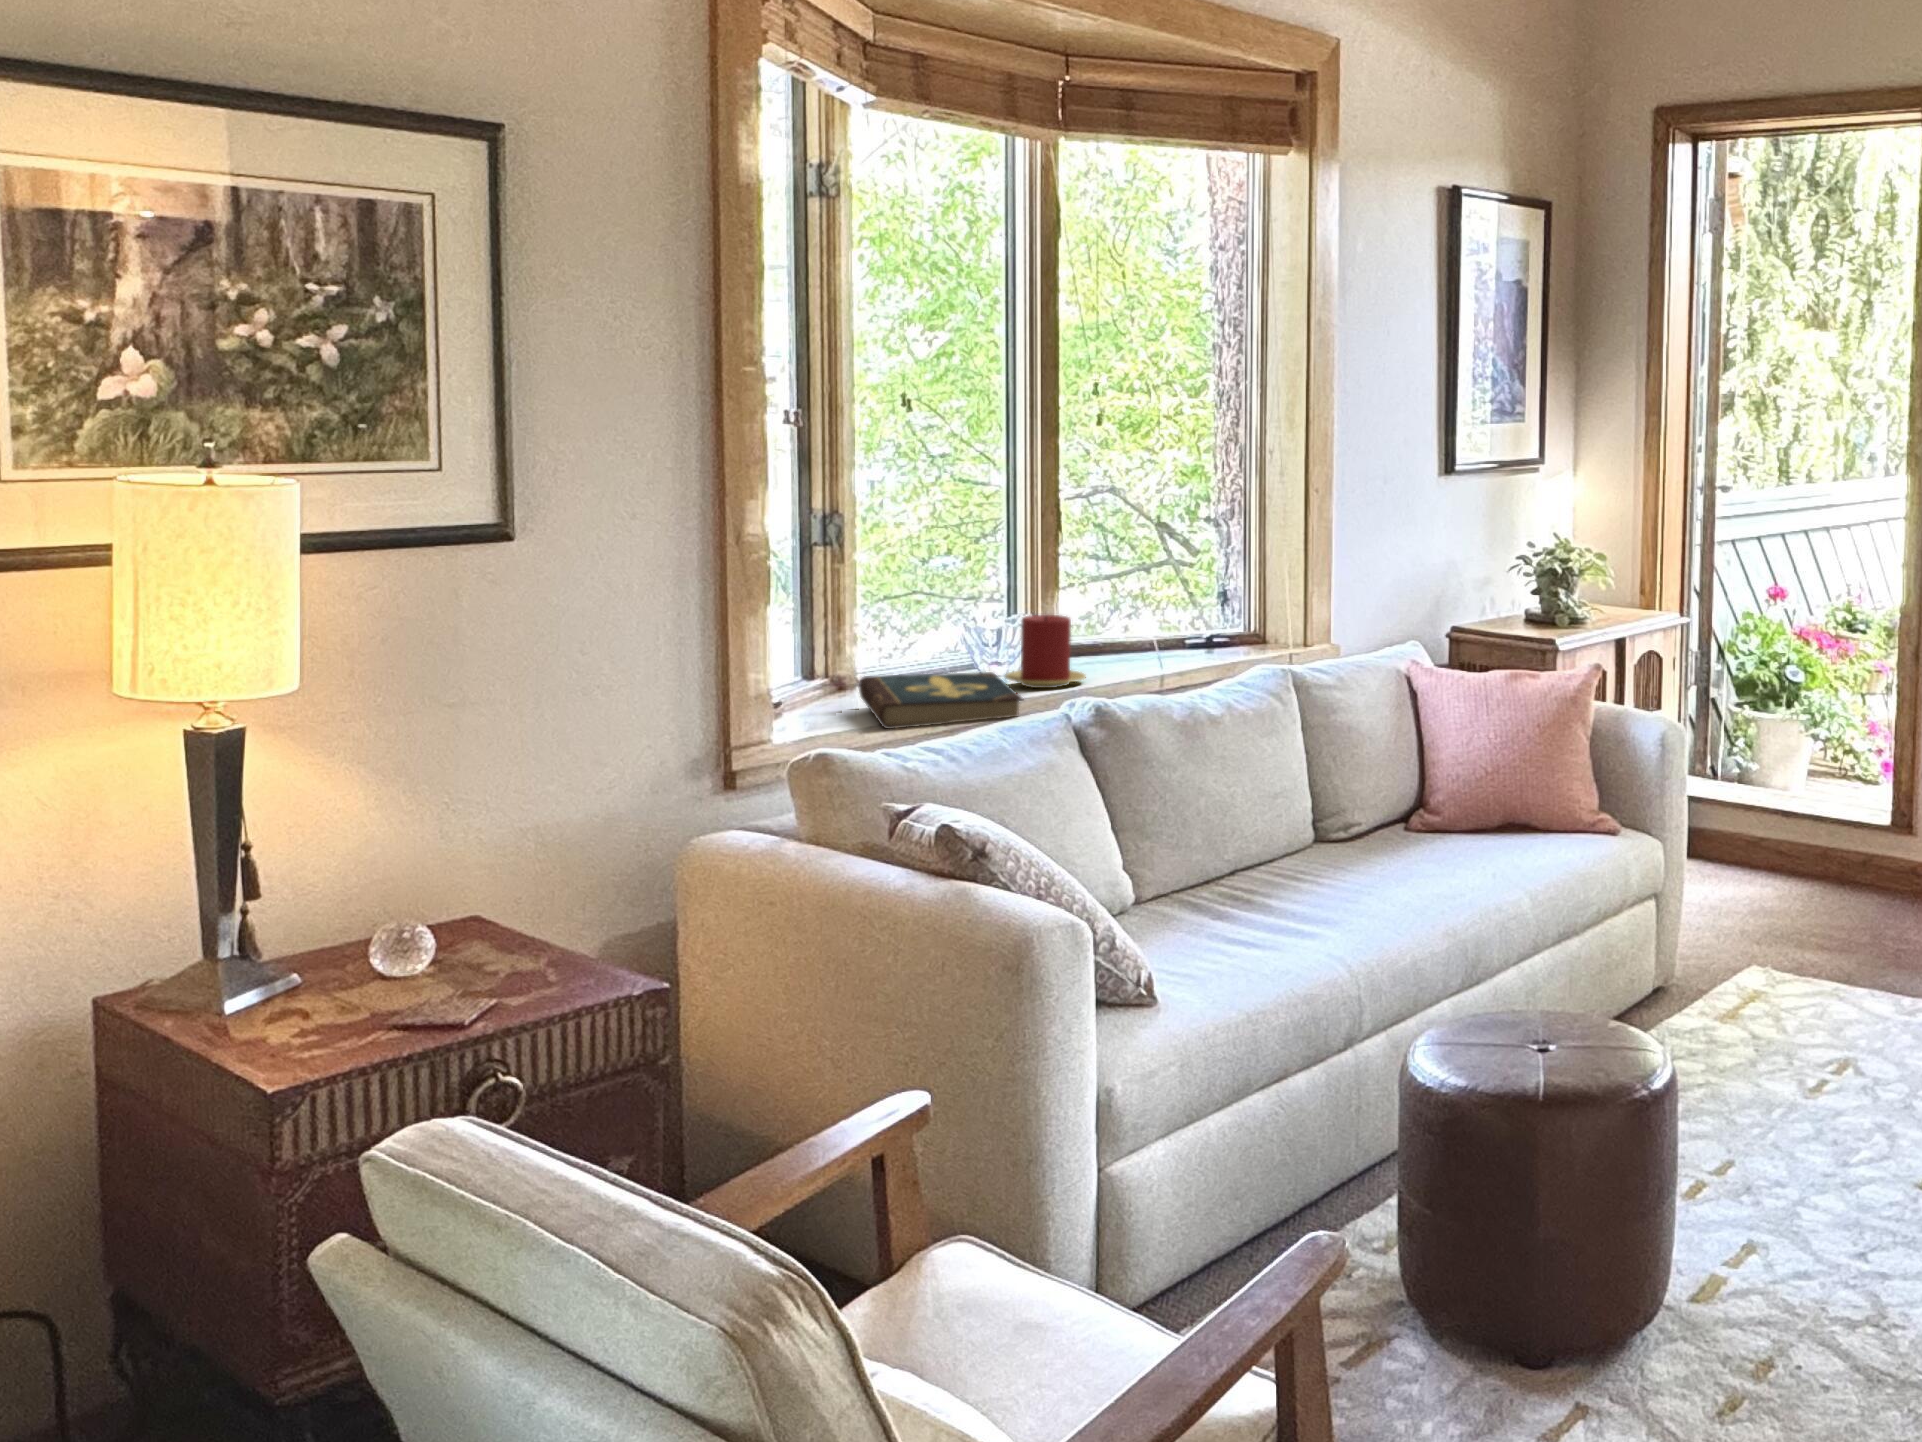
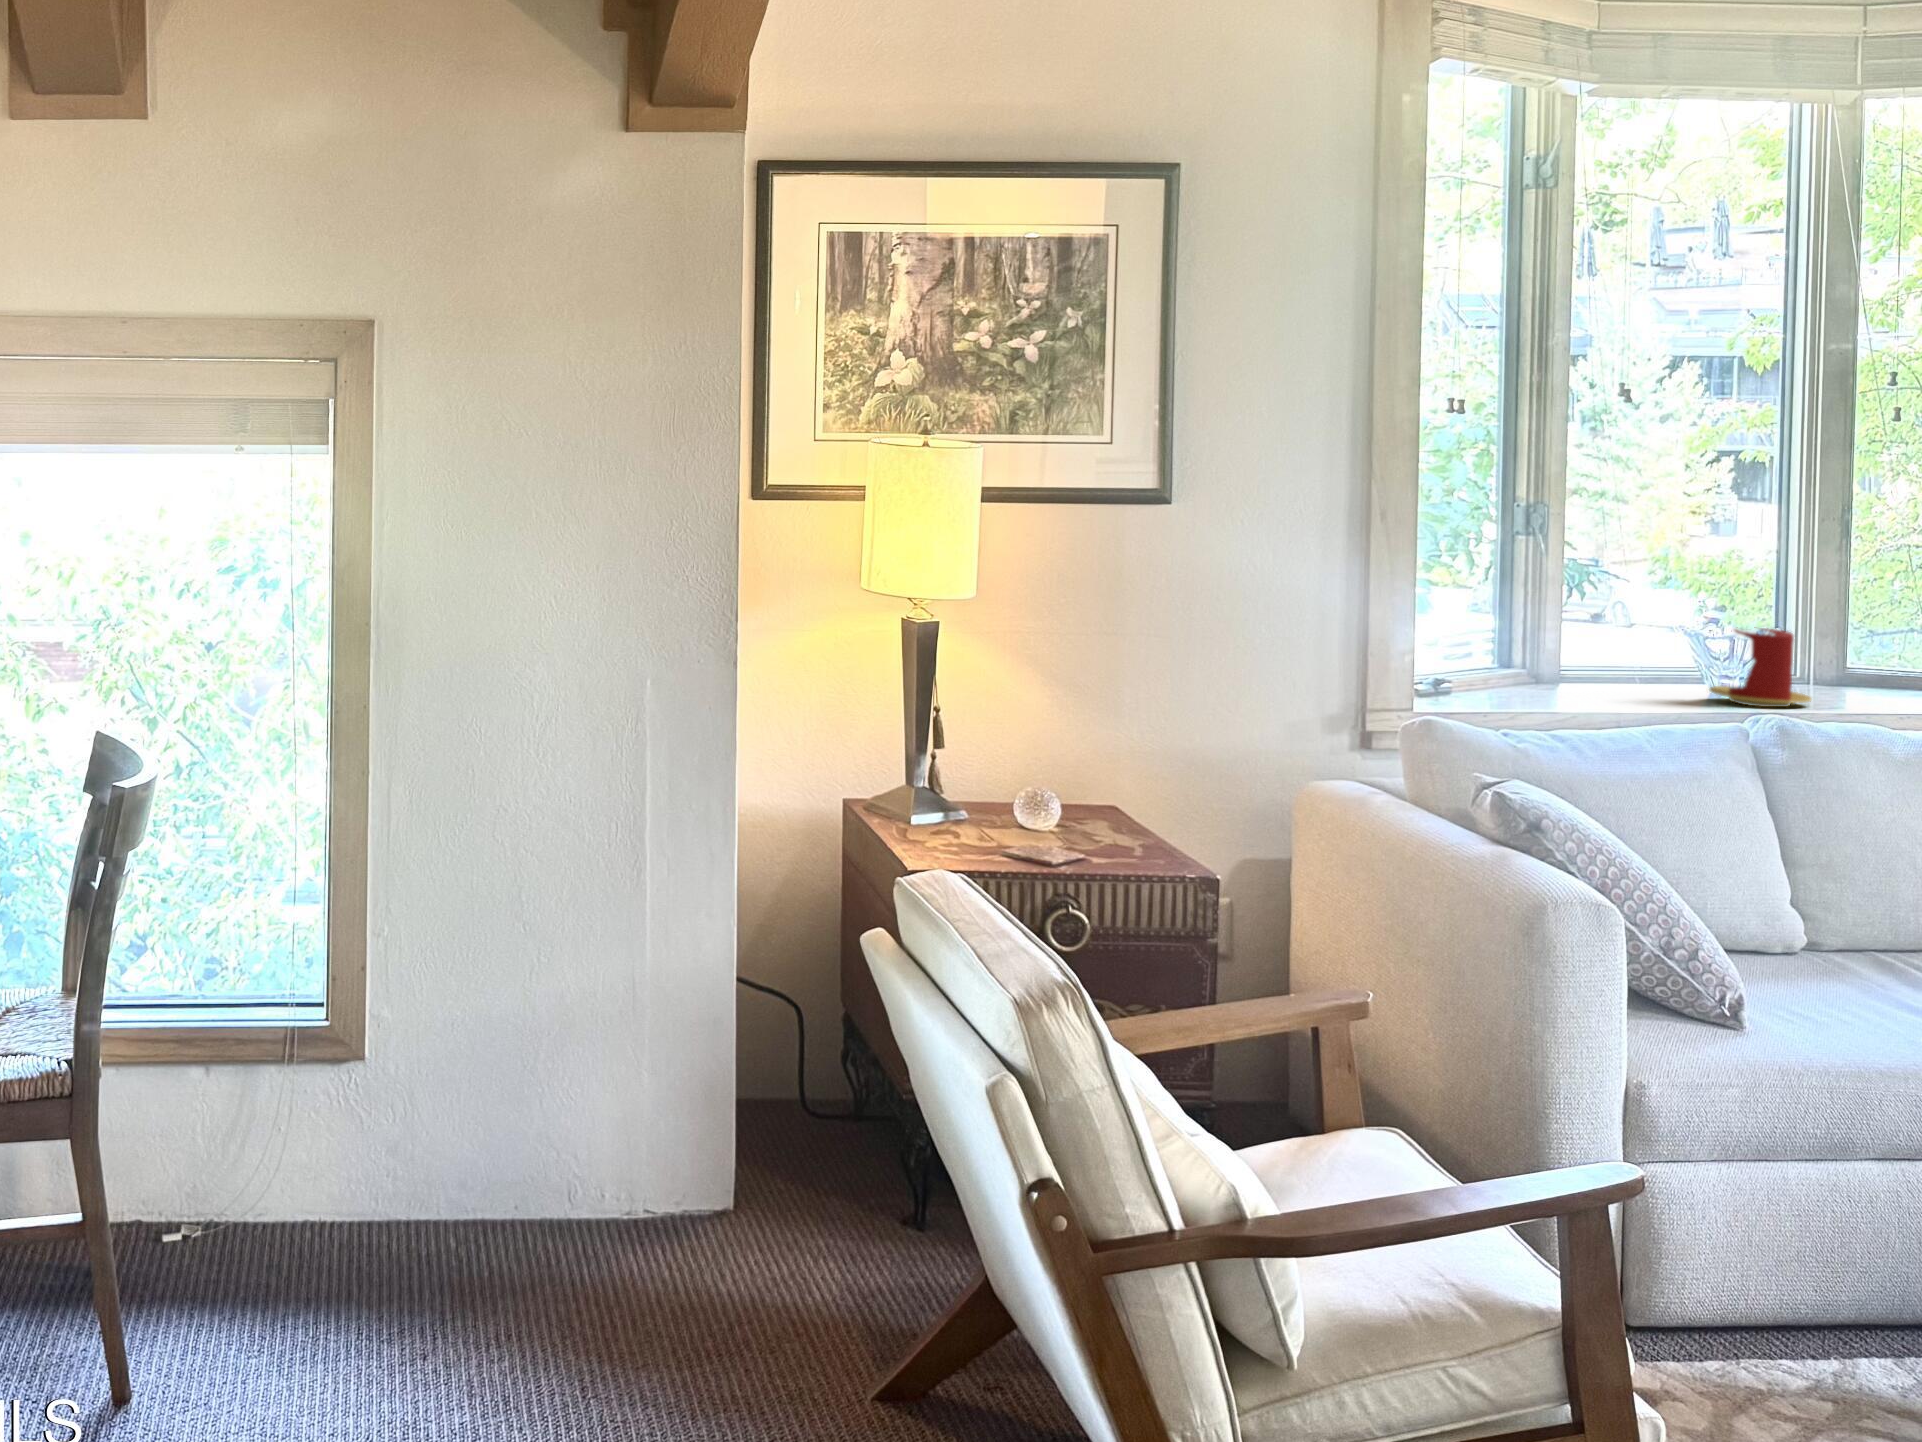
book: present [859,672,1023,729] -> none [1528,668,1694,731]

